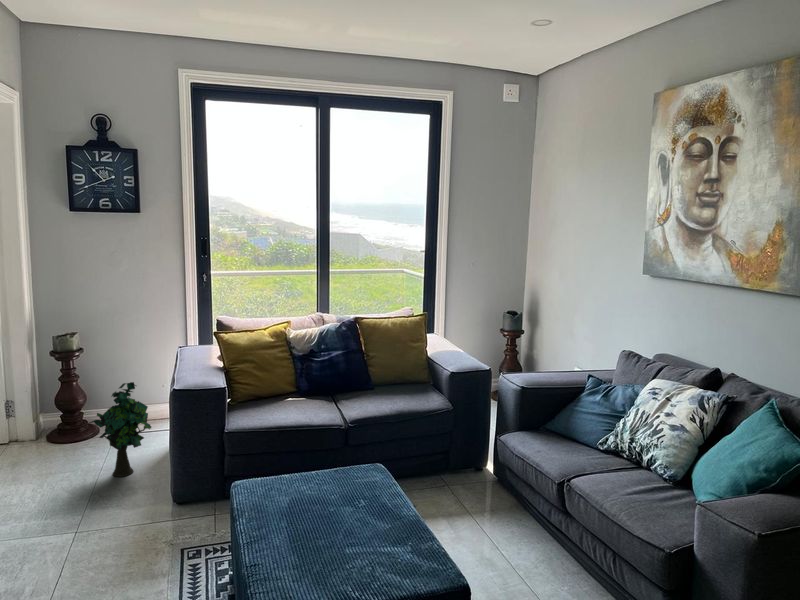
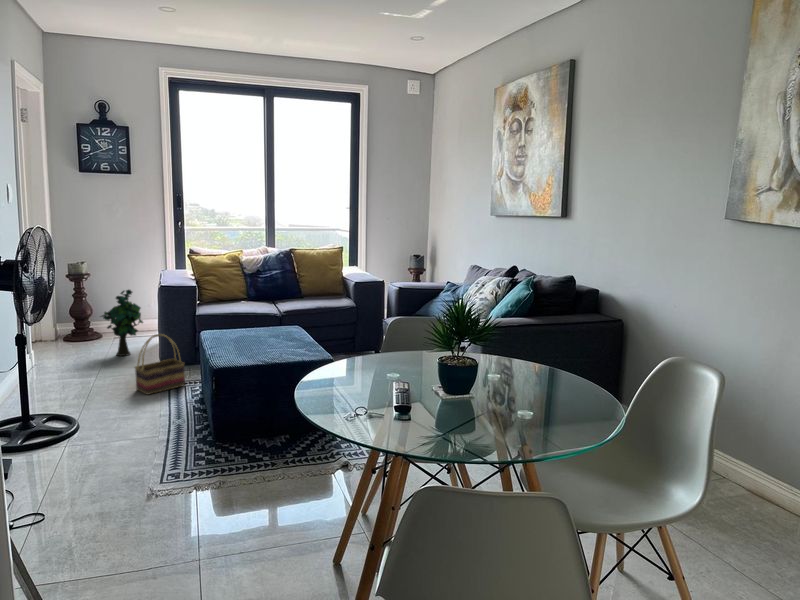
basket: none [129,480,207,584] -> present [135,334,185,395]

